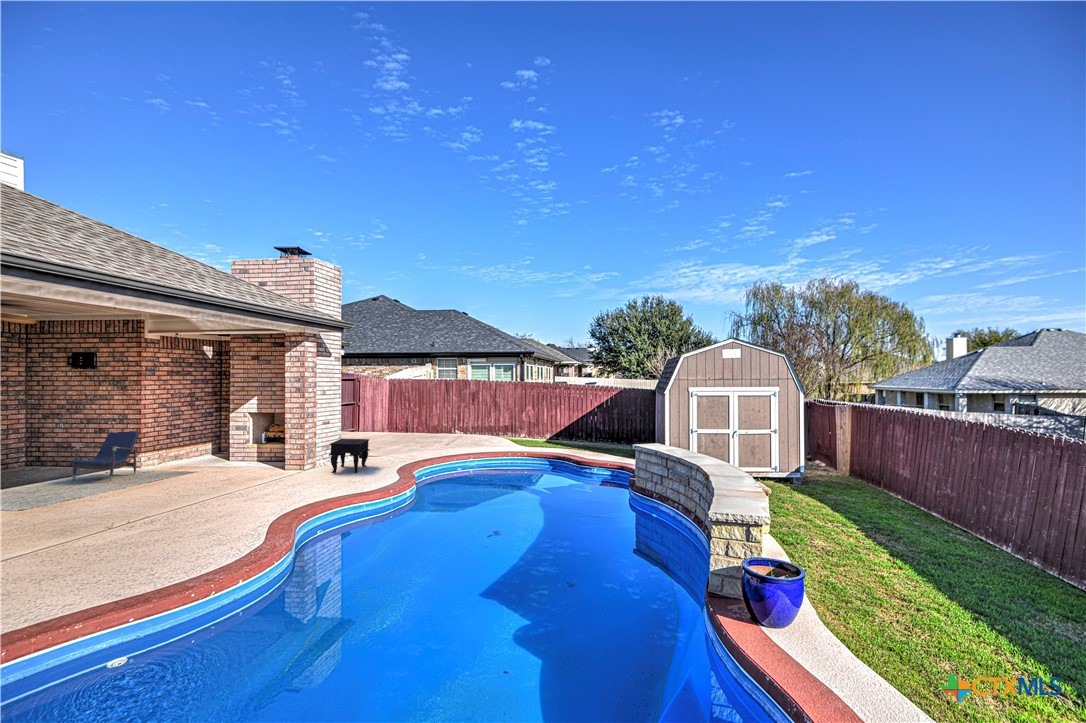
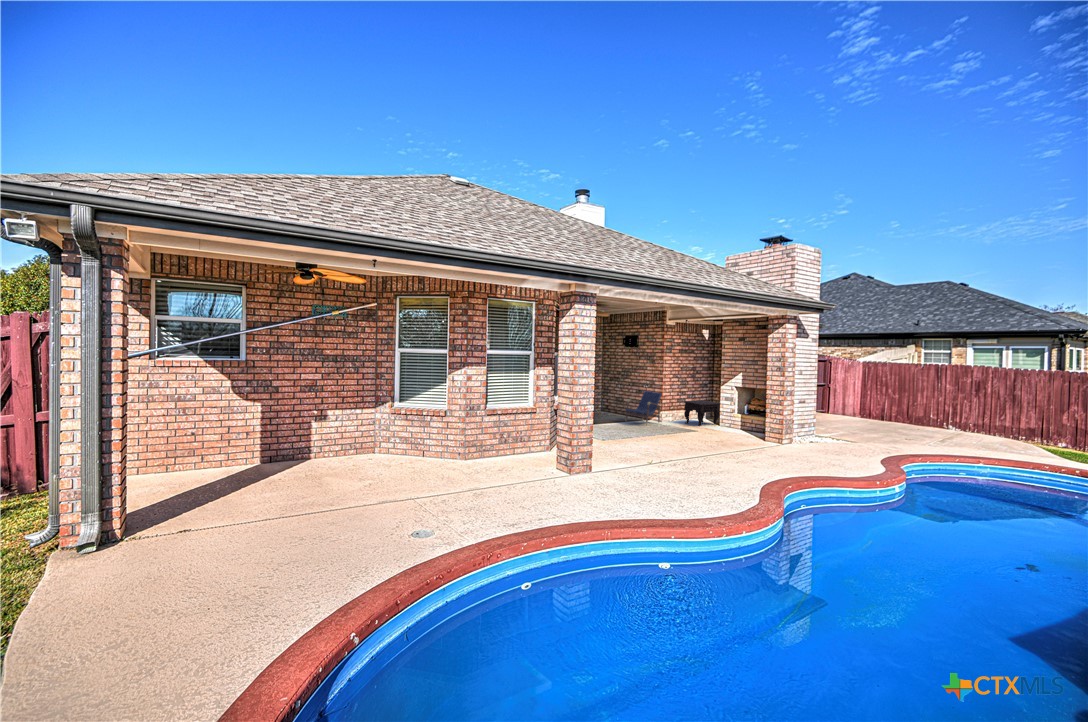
side table: present [329,439,370,473] -> present [684,401,720,426]

